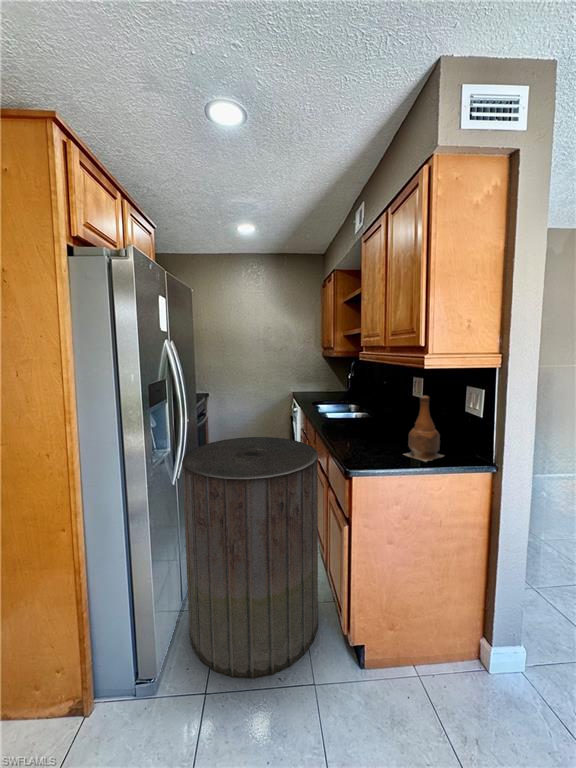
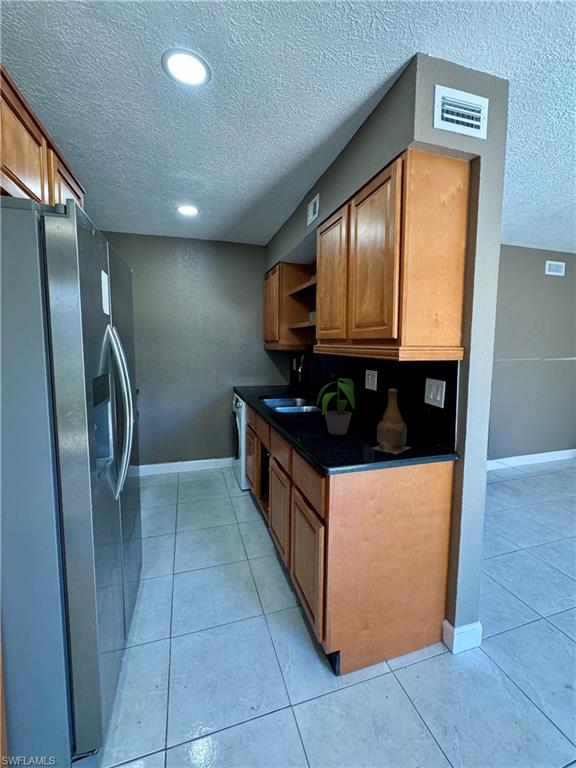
potted plant: none [348,383,406,439] -> present [317,379,355,435]
trash can: present [182,437,318,679] -> none [131,438,286,714]

